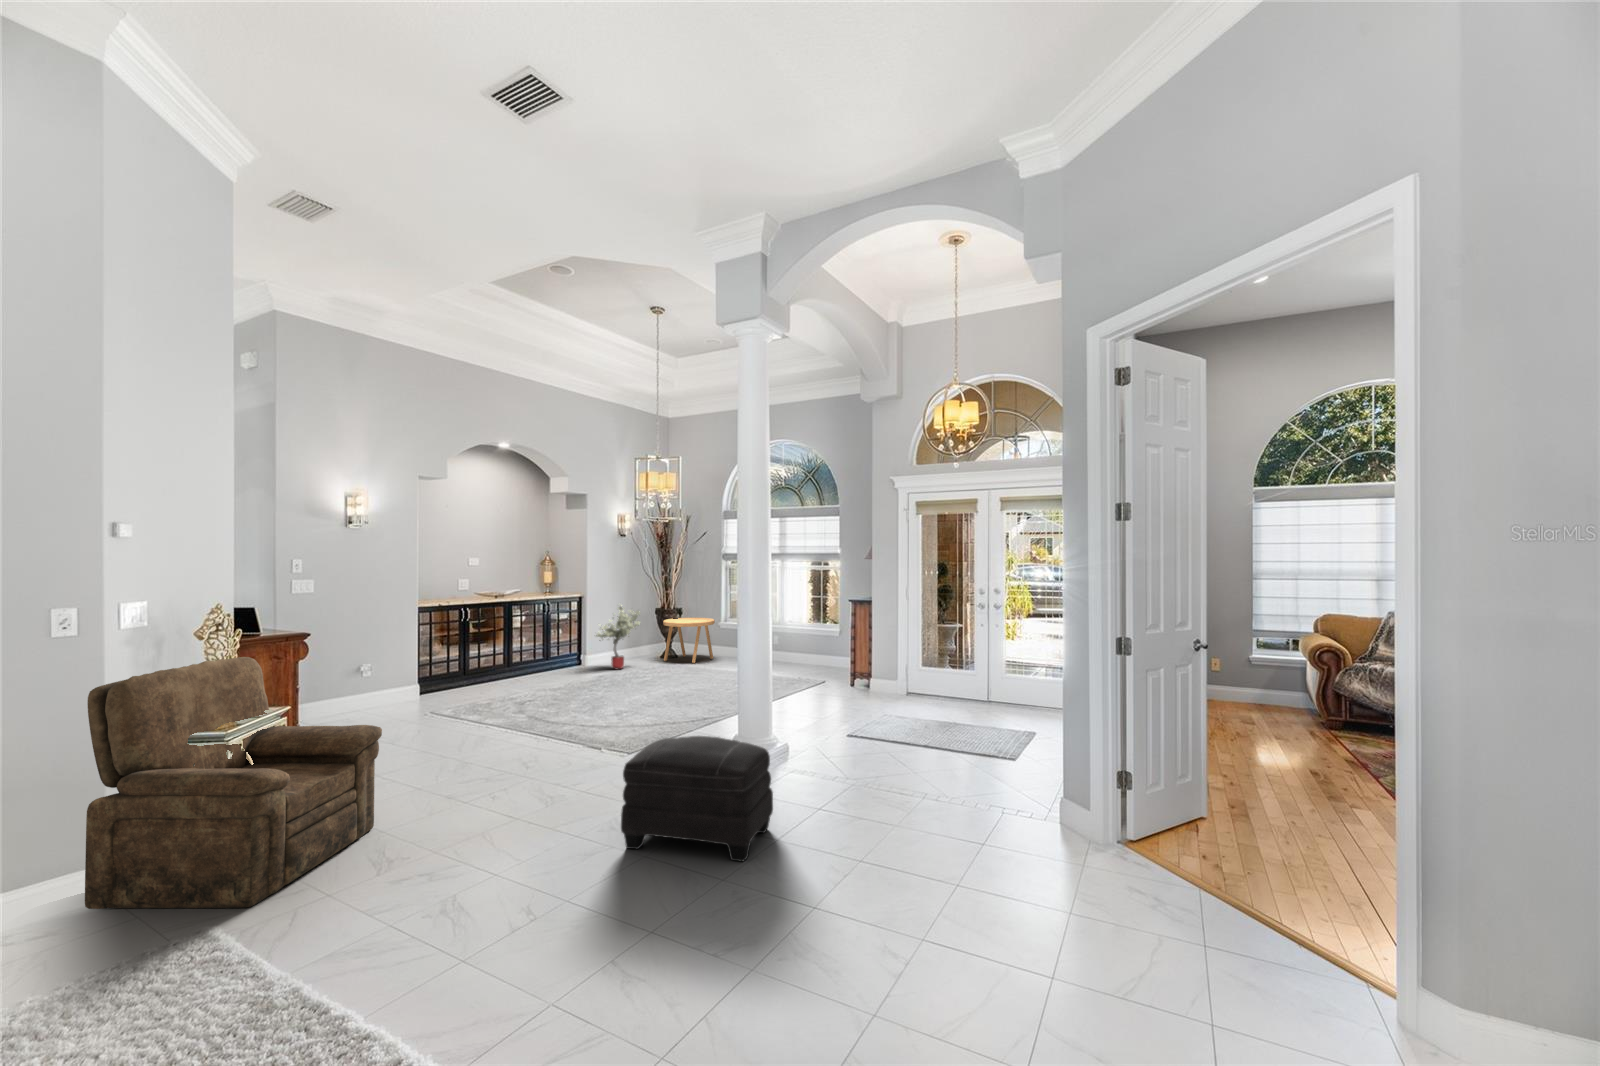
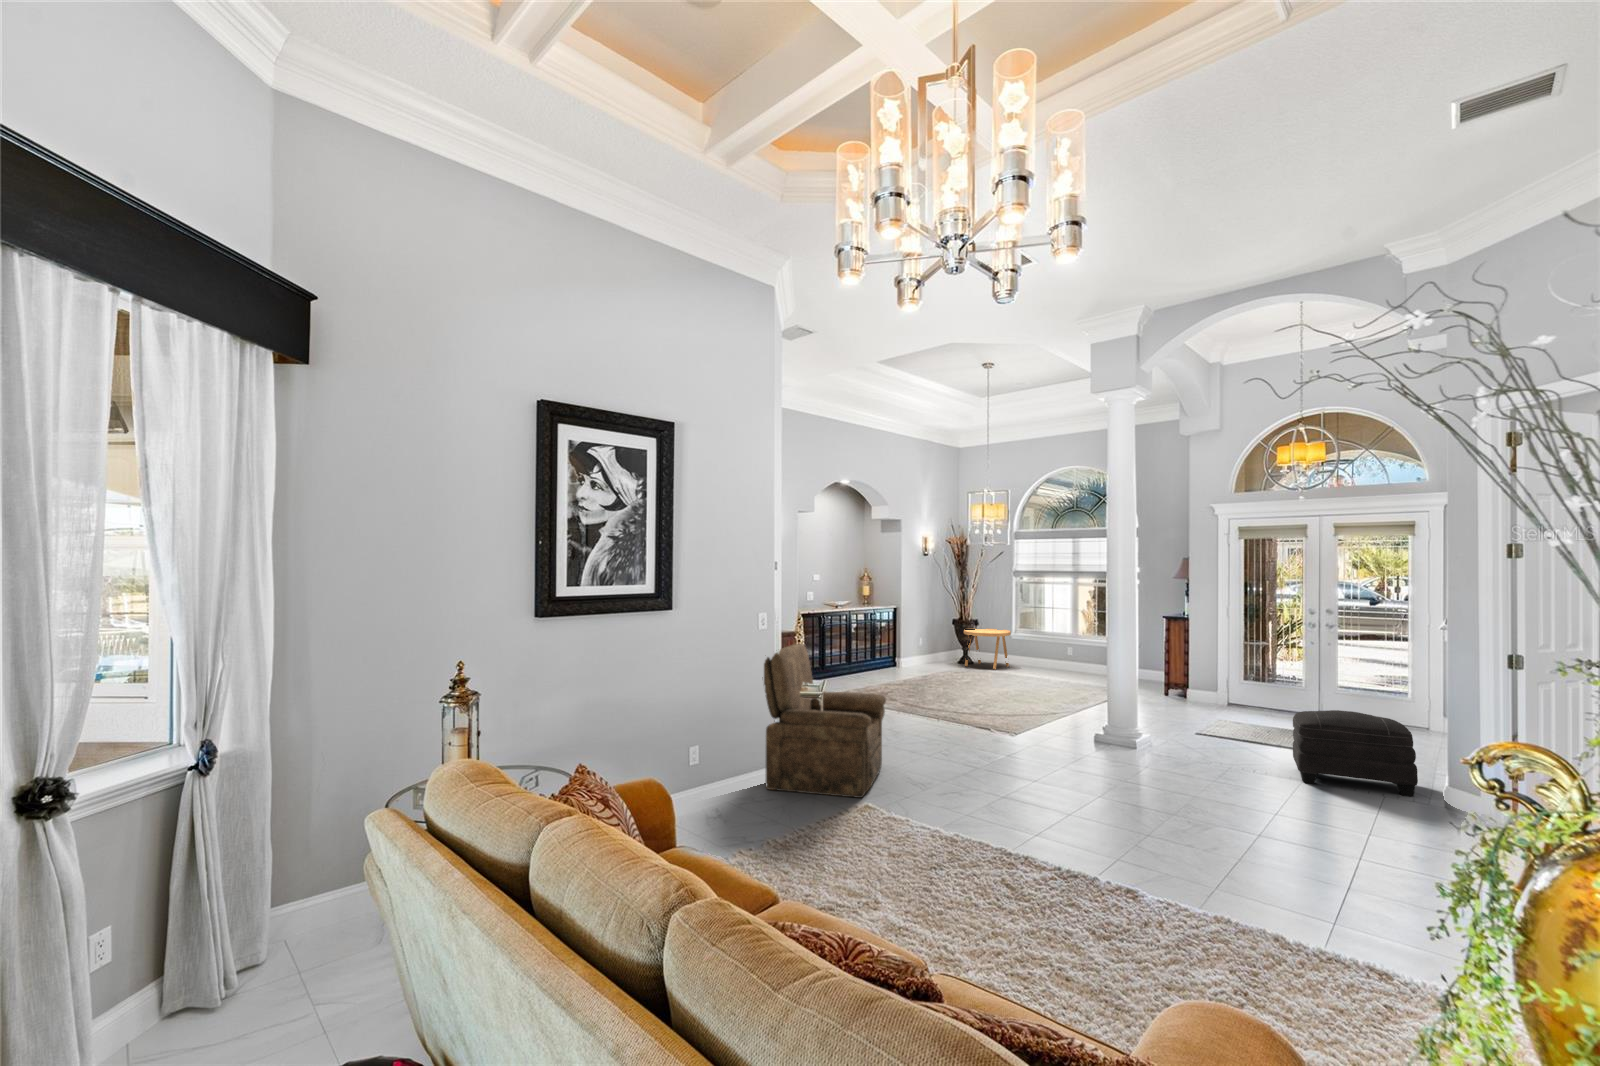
potted tree: present [596,604,640,669] -> none [911,614,948,672]
ottoman: present [621,736,773,862] -> present [1293,710,1418,796]

